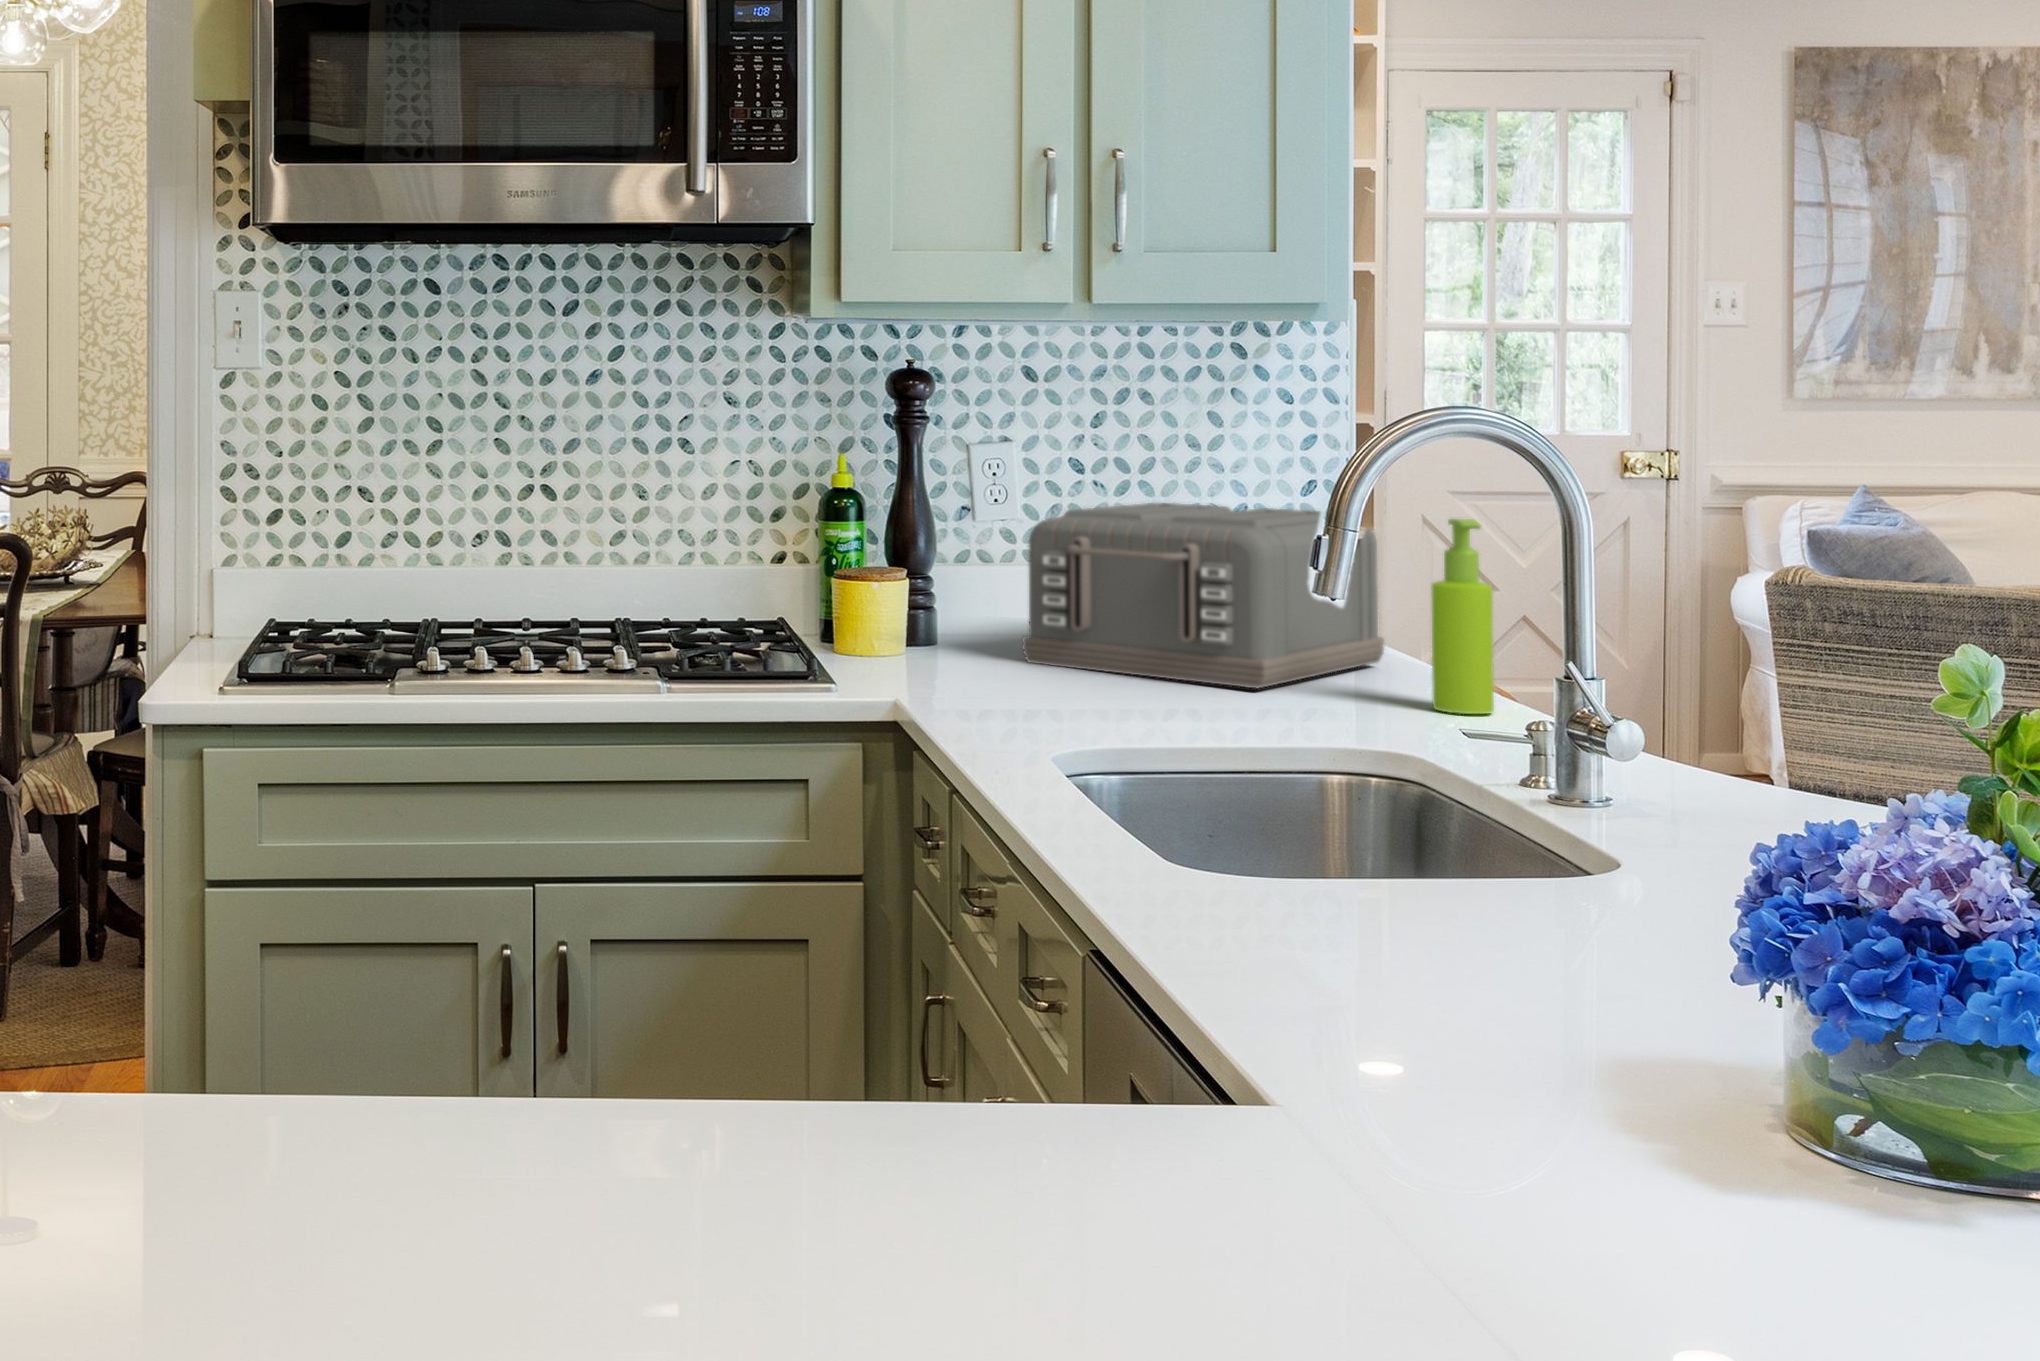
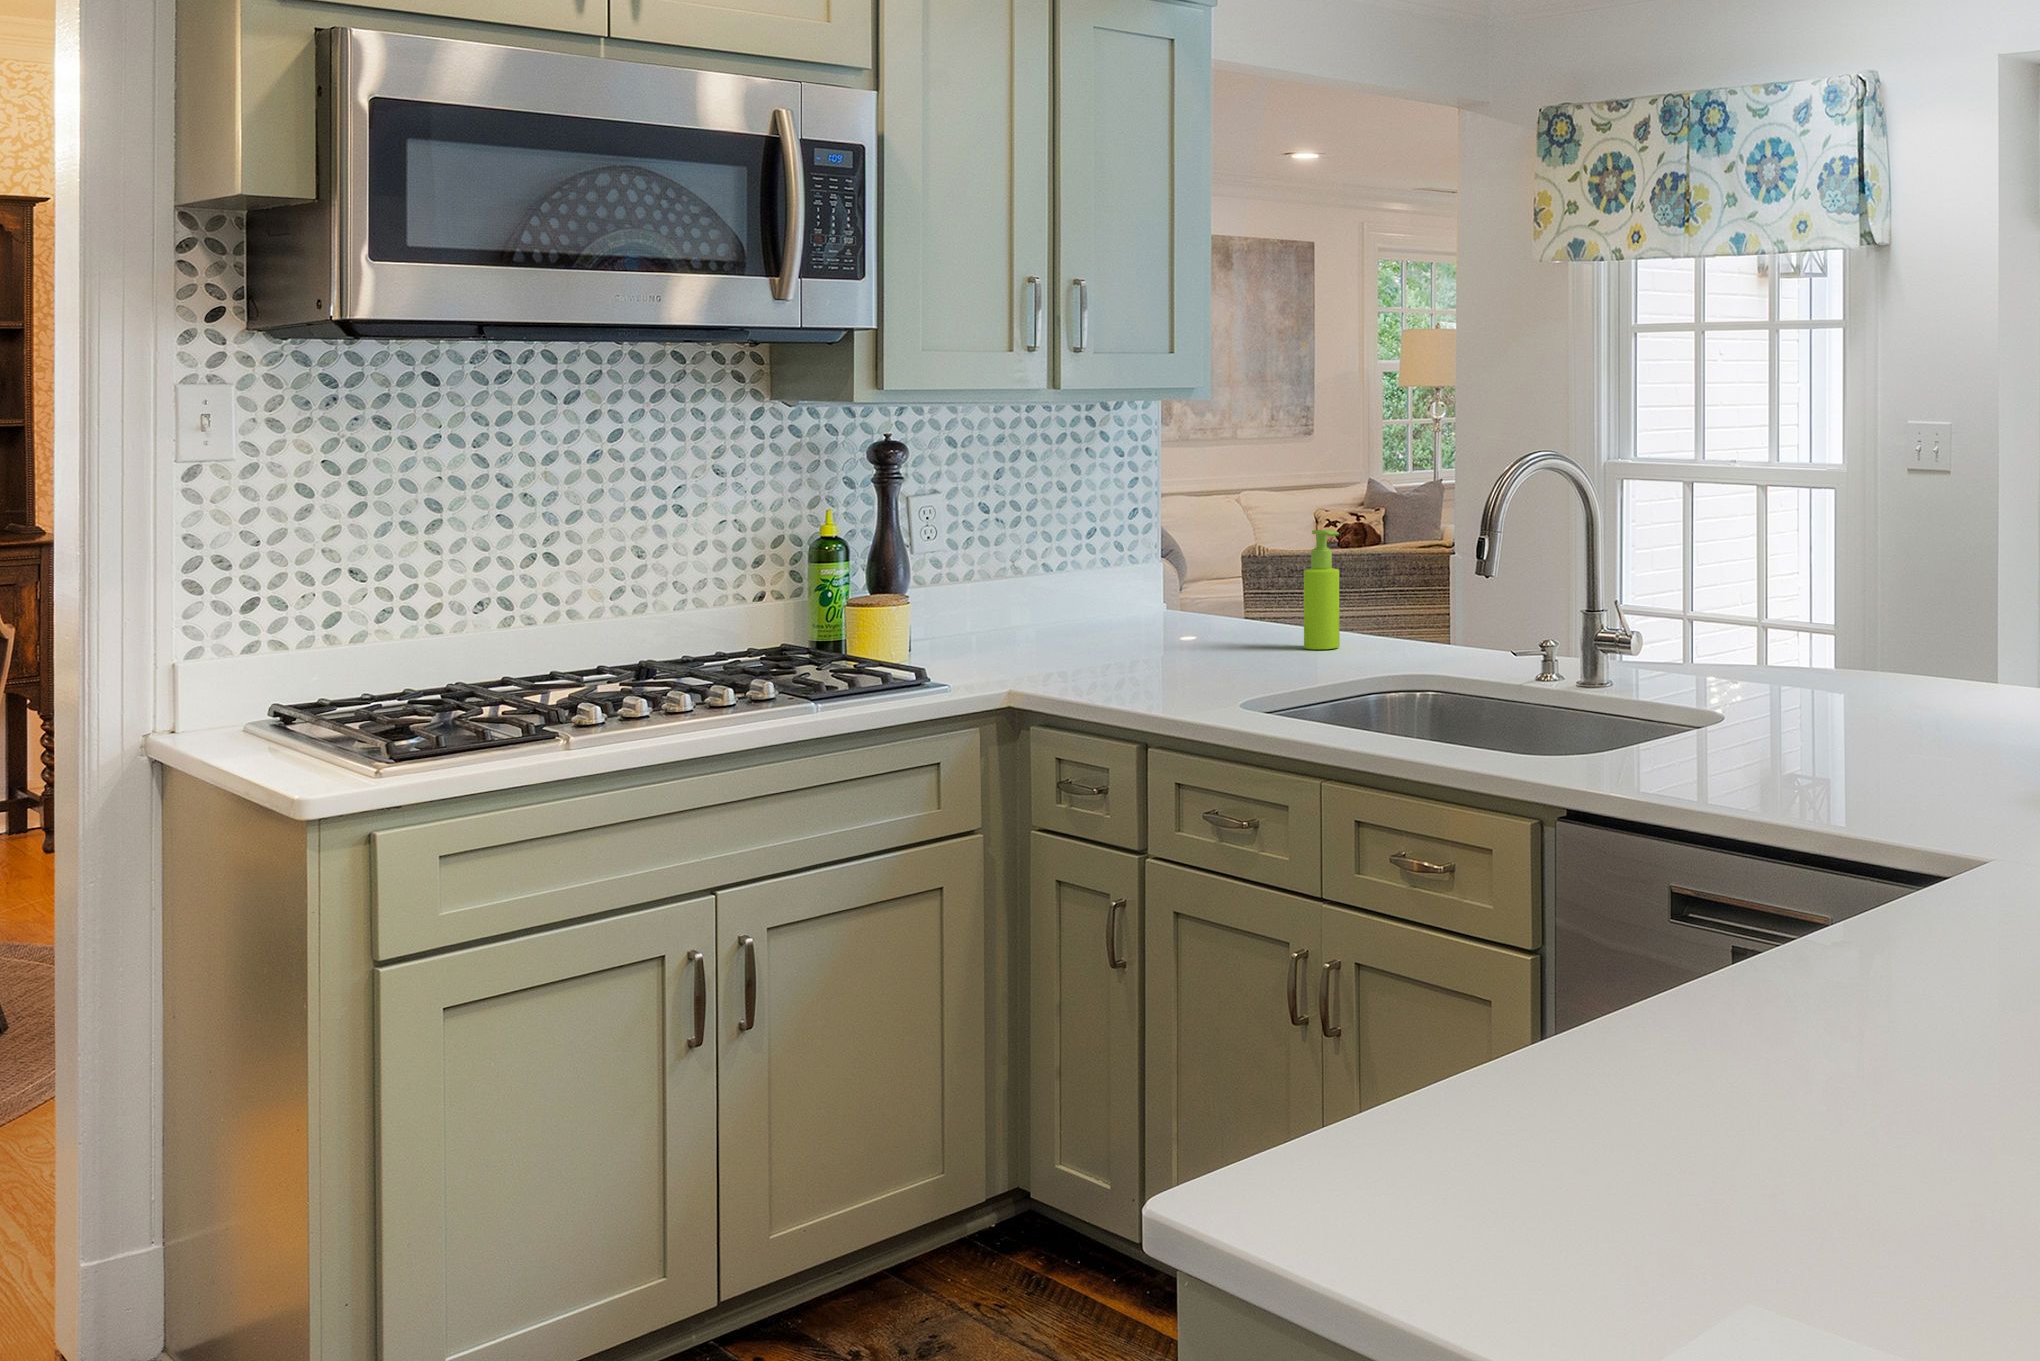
toaster: present [1022,503,1384,689] -> none [1010,531,1223,655]

